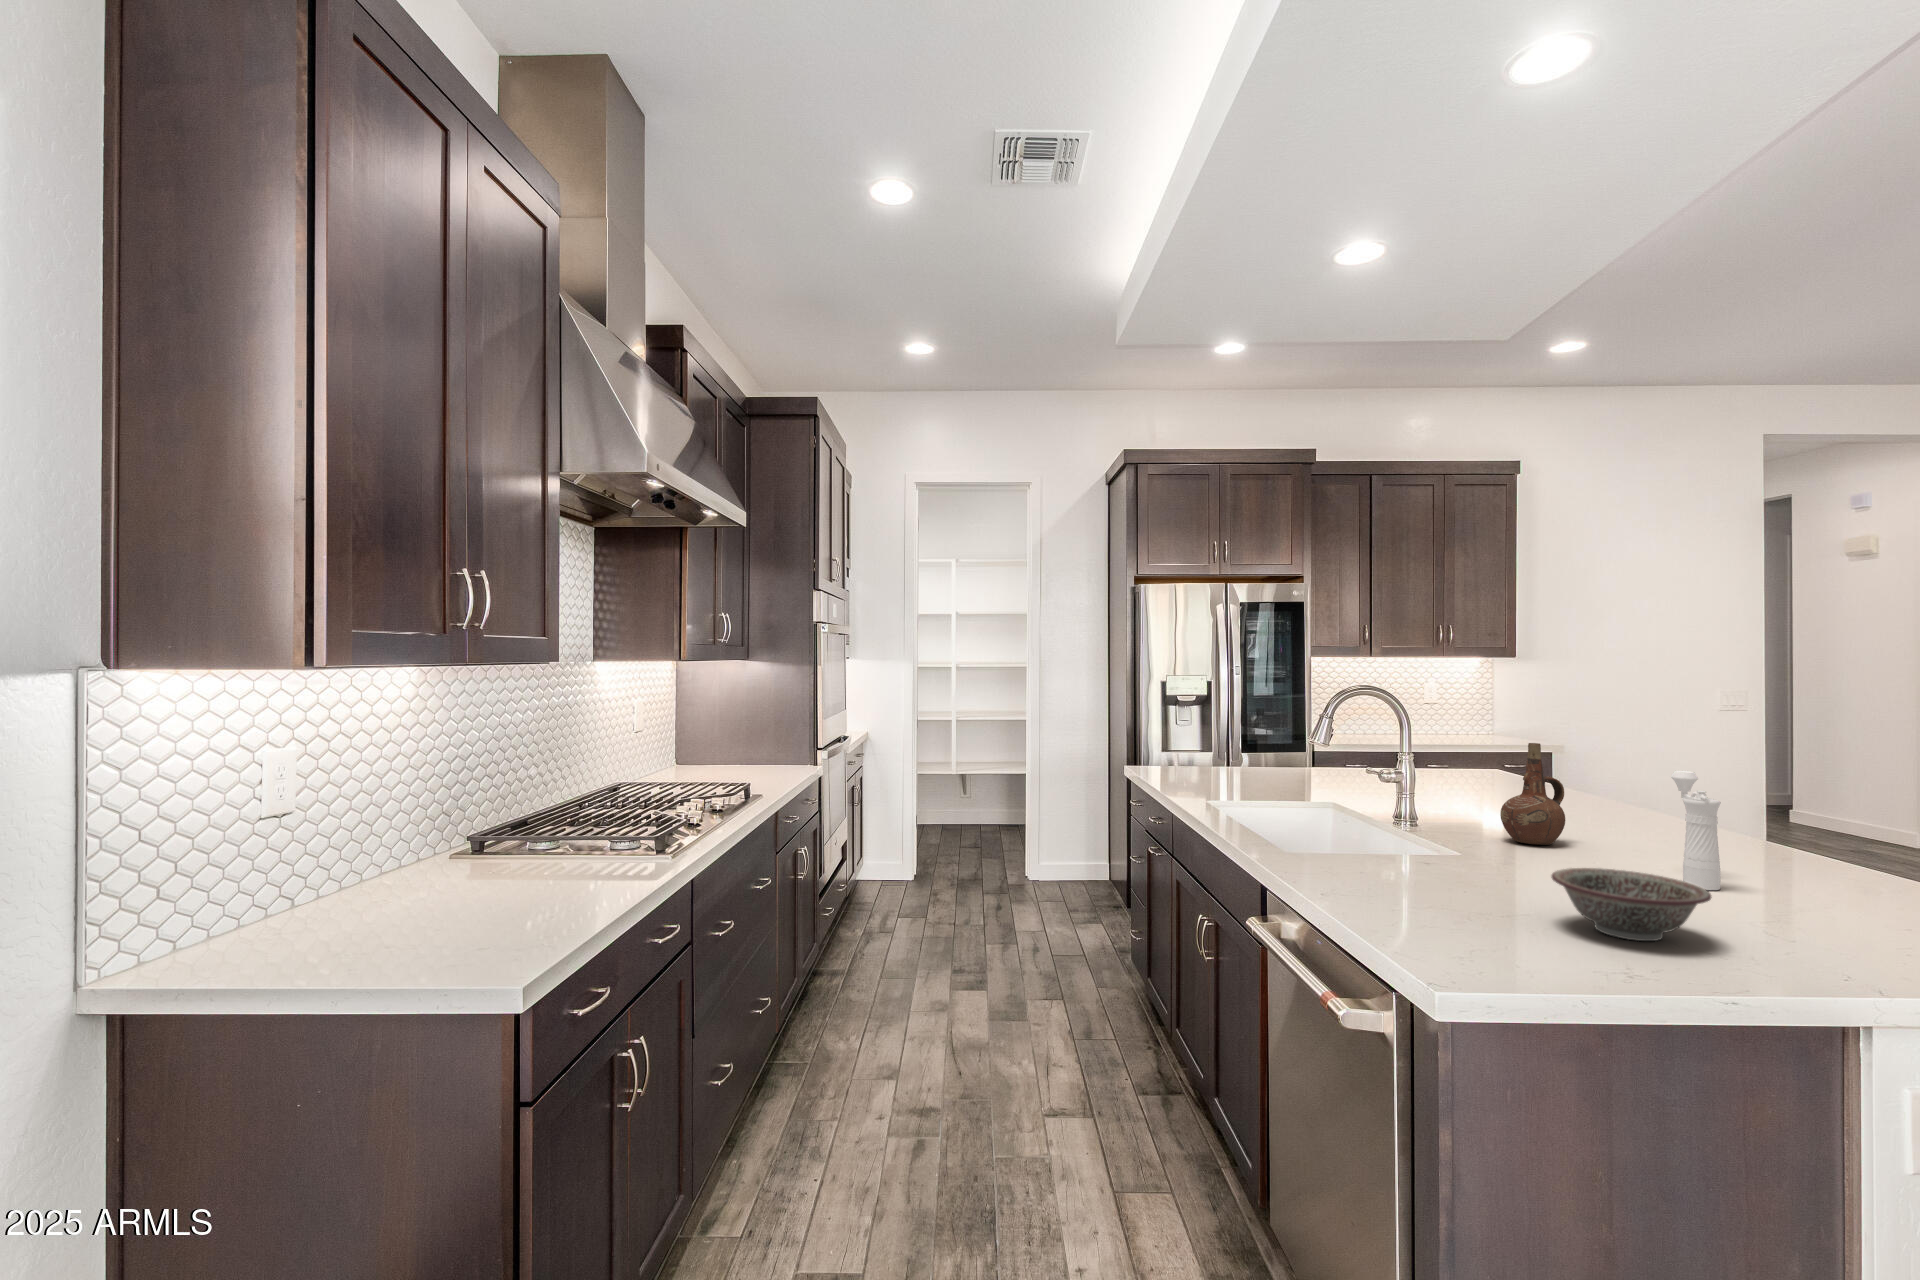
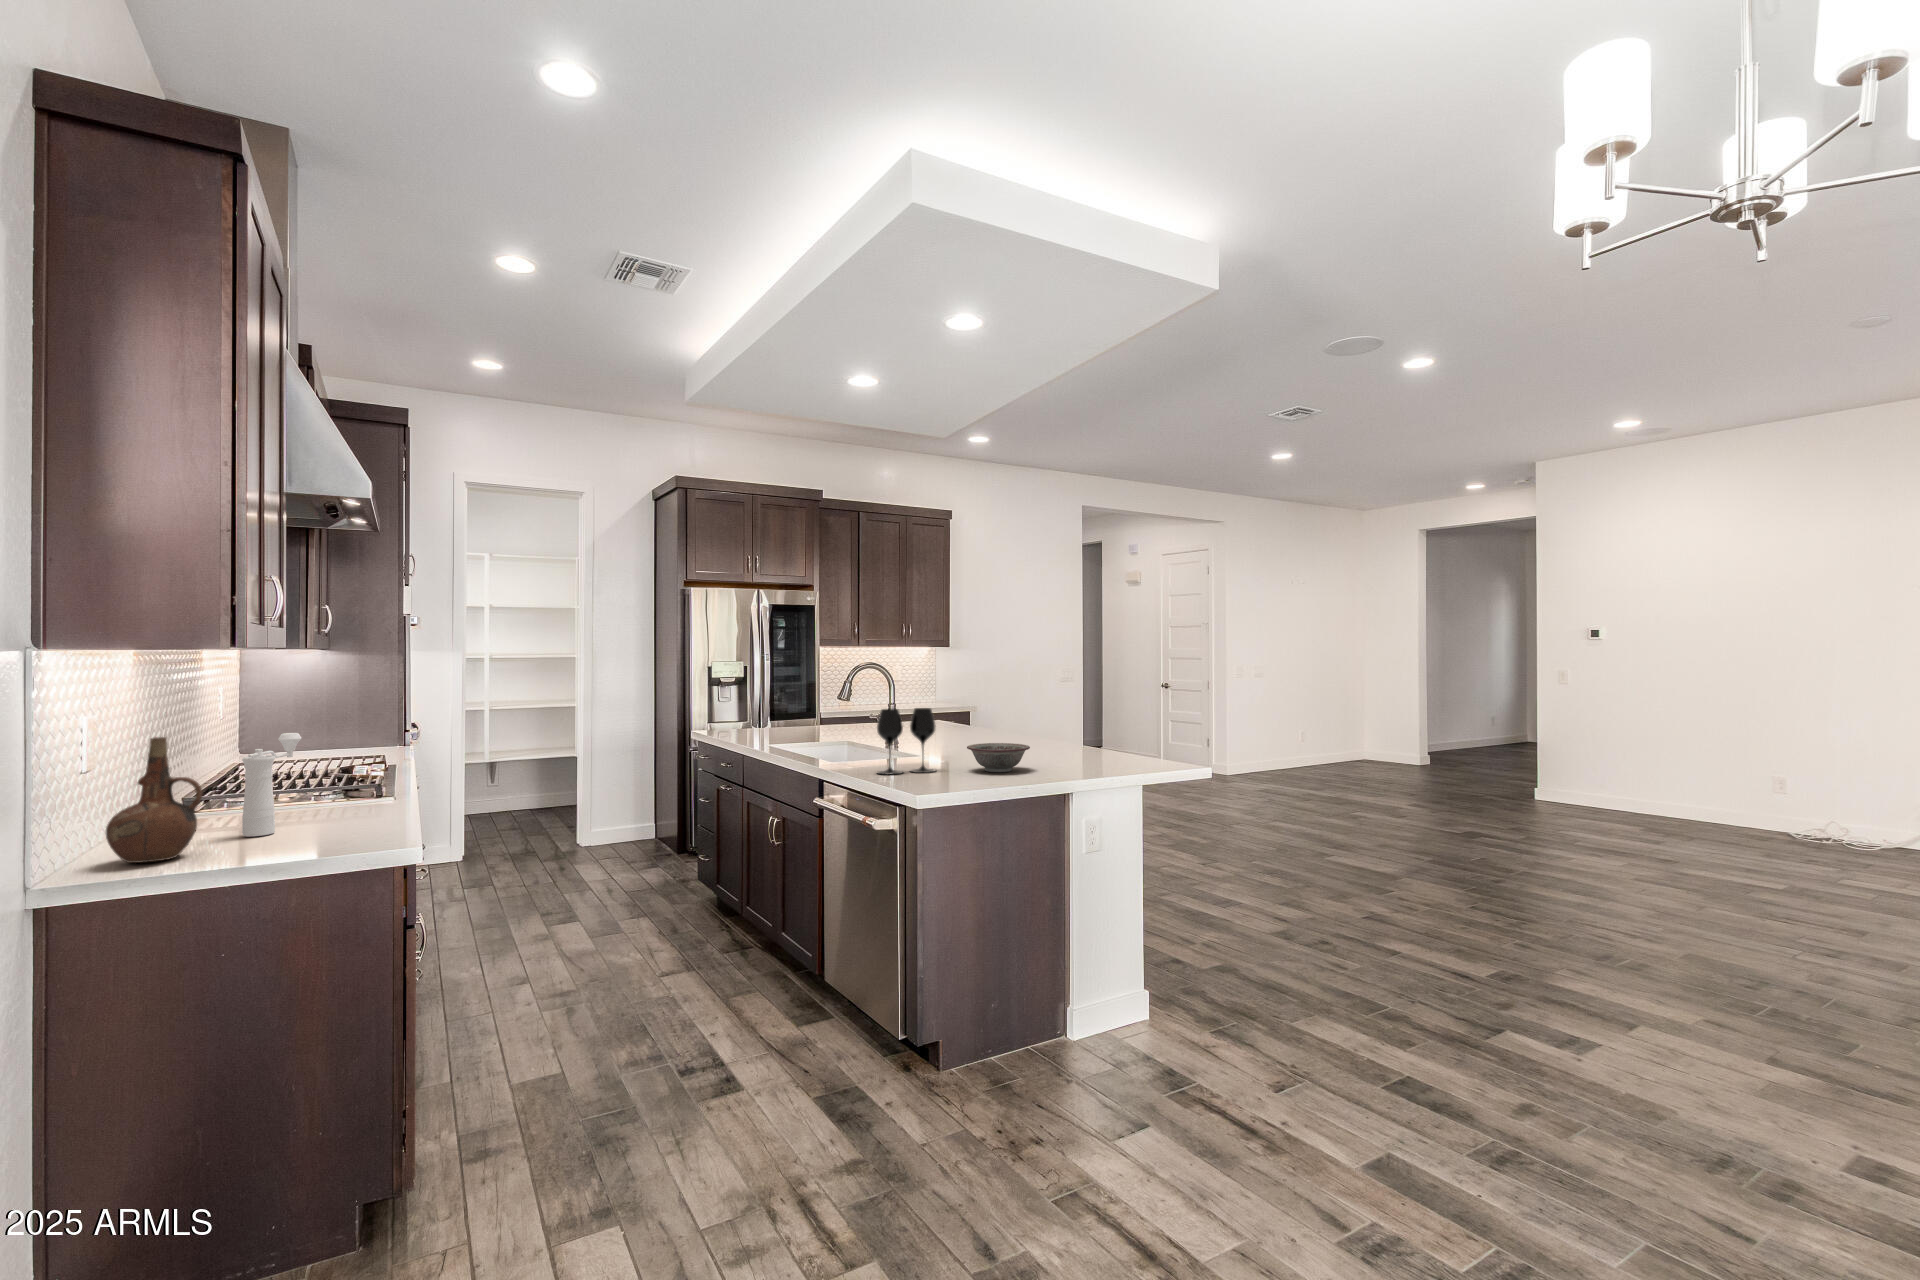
ceramic pitcher: present [1500,743,1565,845] -> present [106,737,202,863]
pepper mill: present [1671,771,1721,890] -> present [242,733,302,837]
wine glass: none [1357,786,1482,915] -> present [877,708,936,775]

